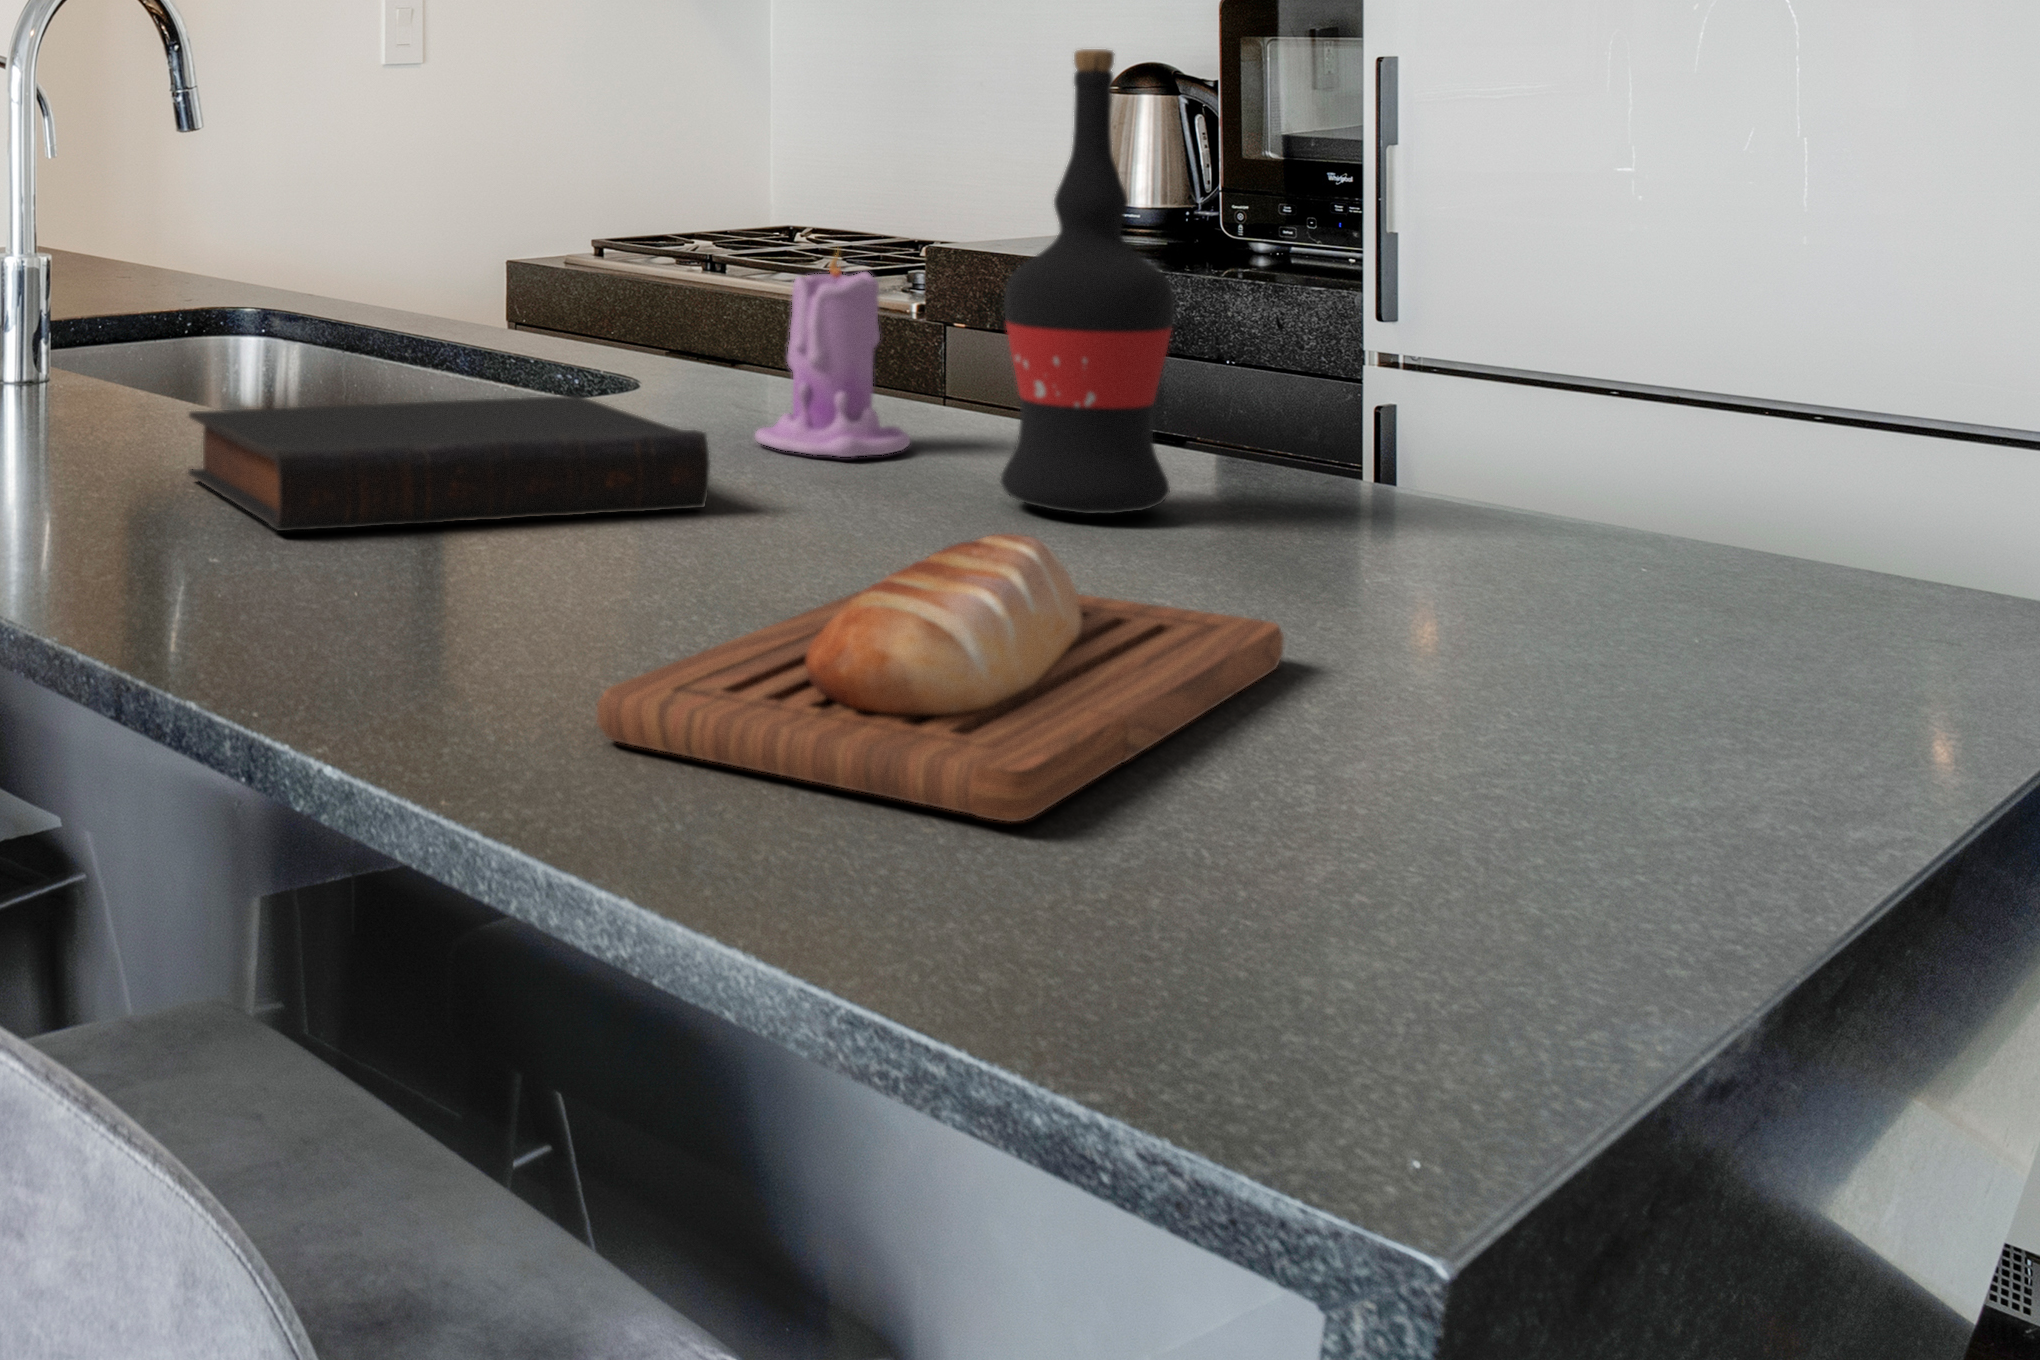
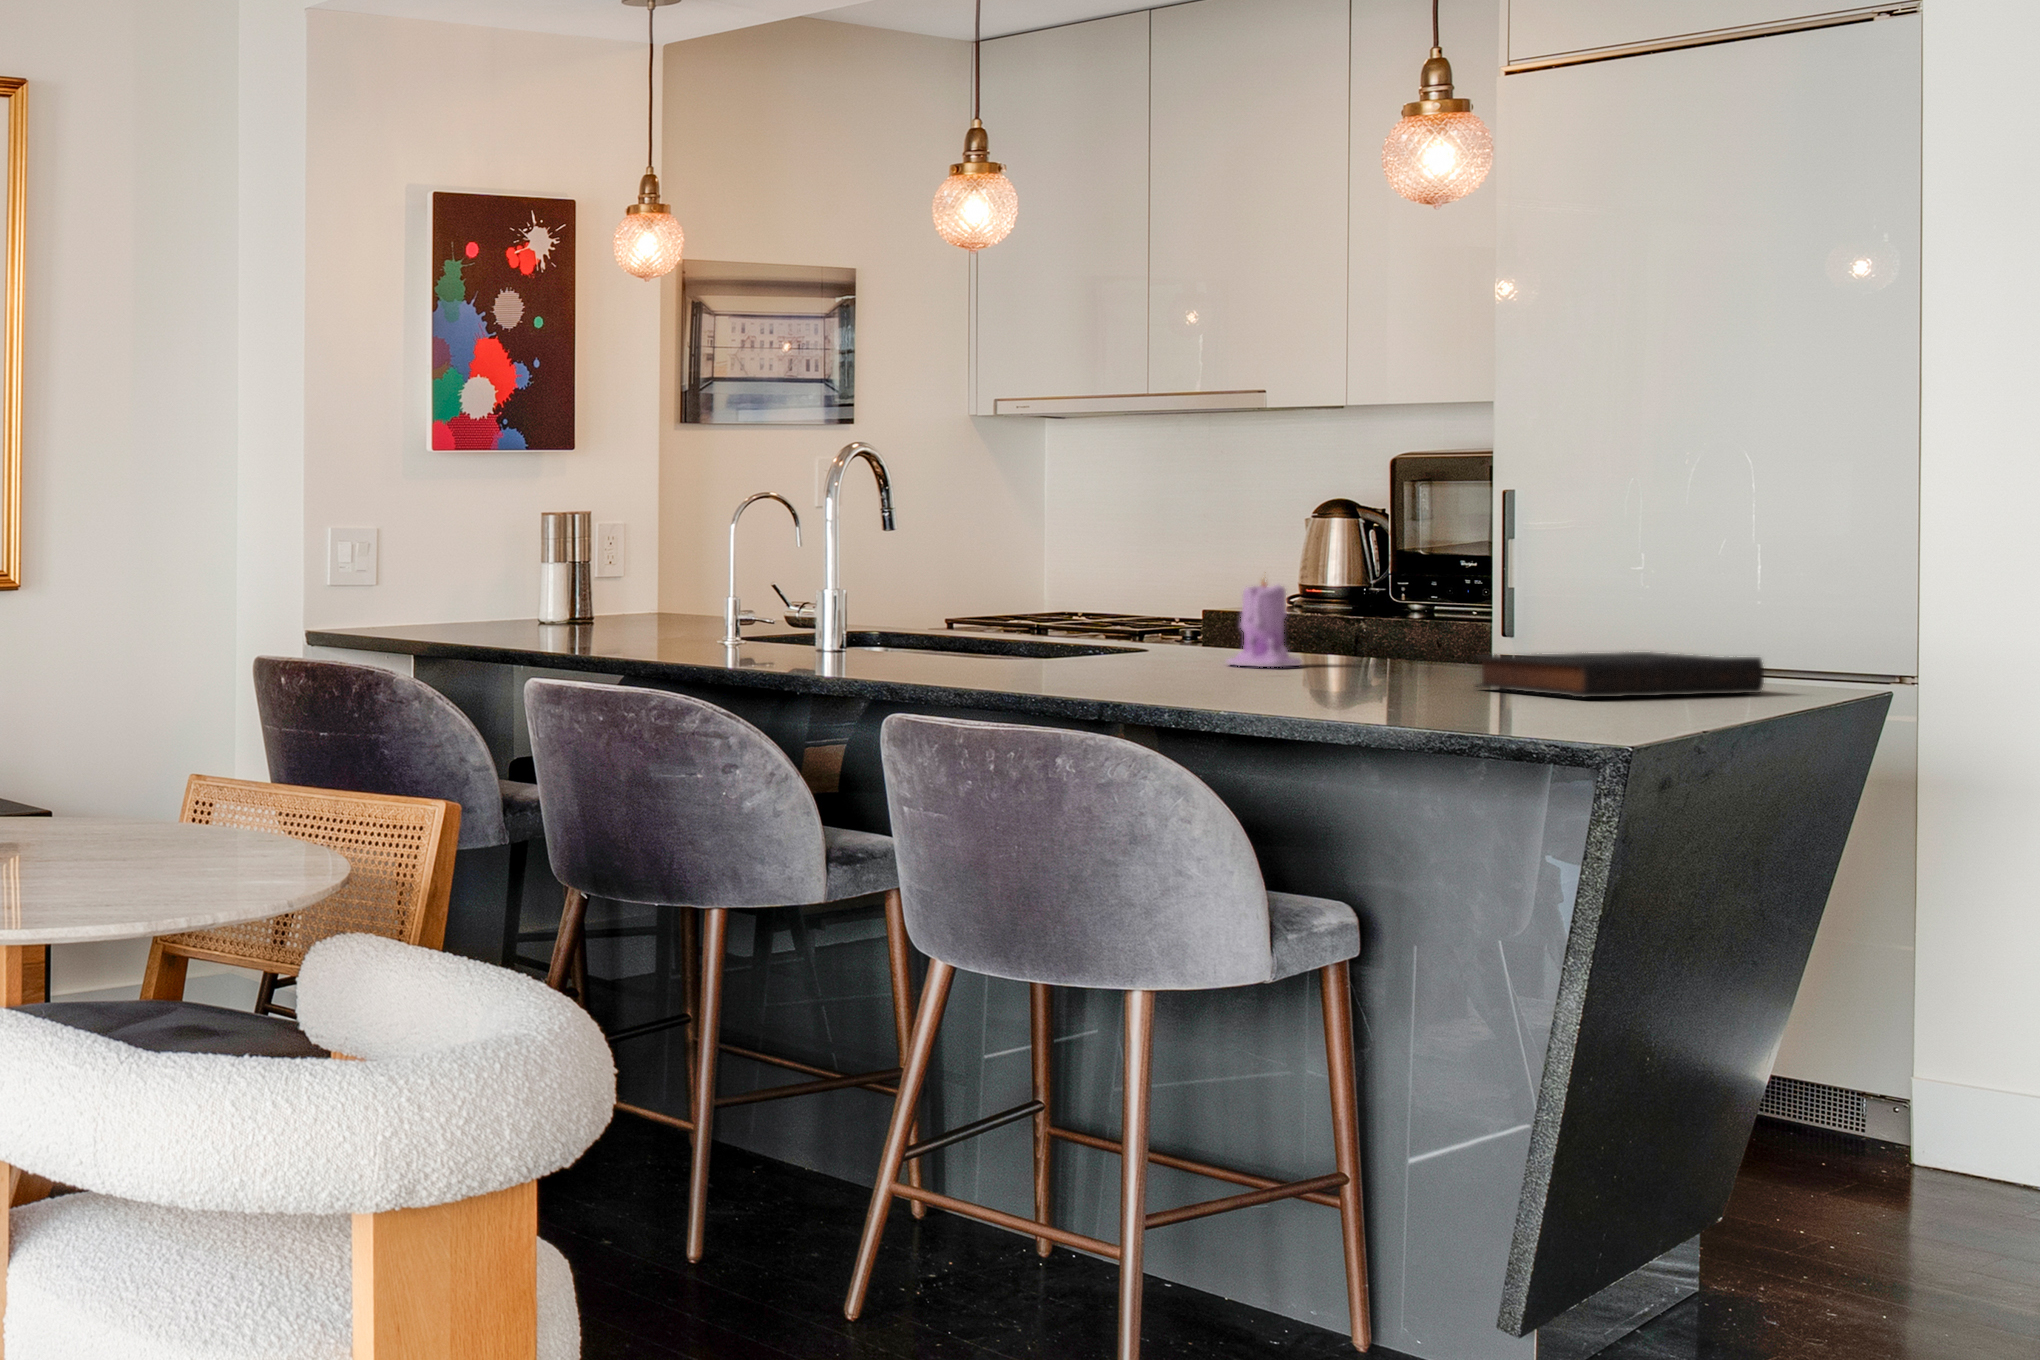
wine bottle: present [1001,49,1175,514] -> none [1361,478,1438,675]
book: present [188,396,710,531] -> present [1476,652,1764,697]
bread loaf: present [597,534,1284,822] -> none [1271,652,1504,713]

